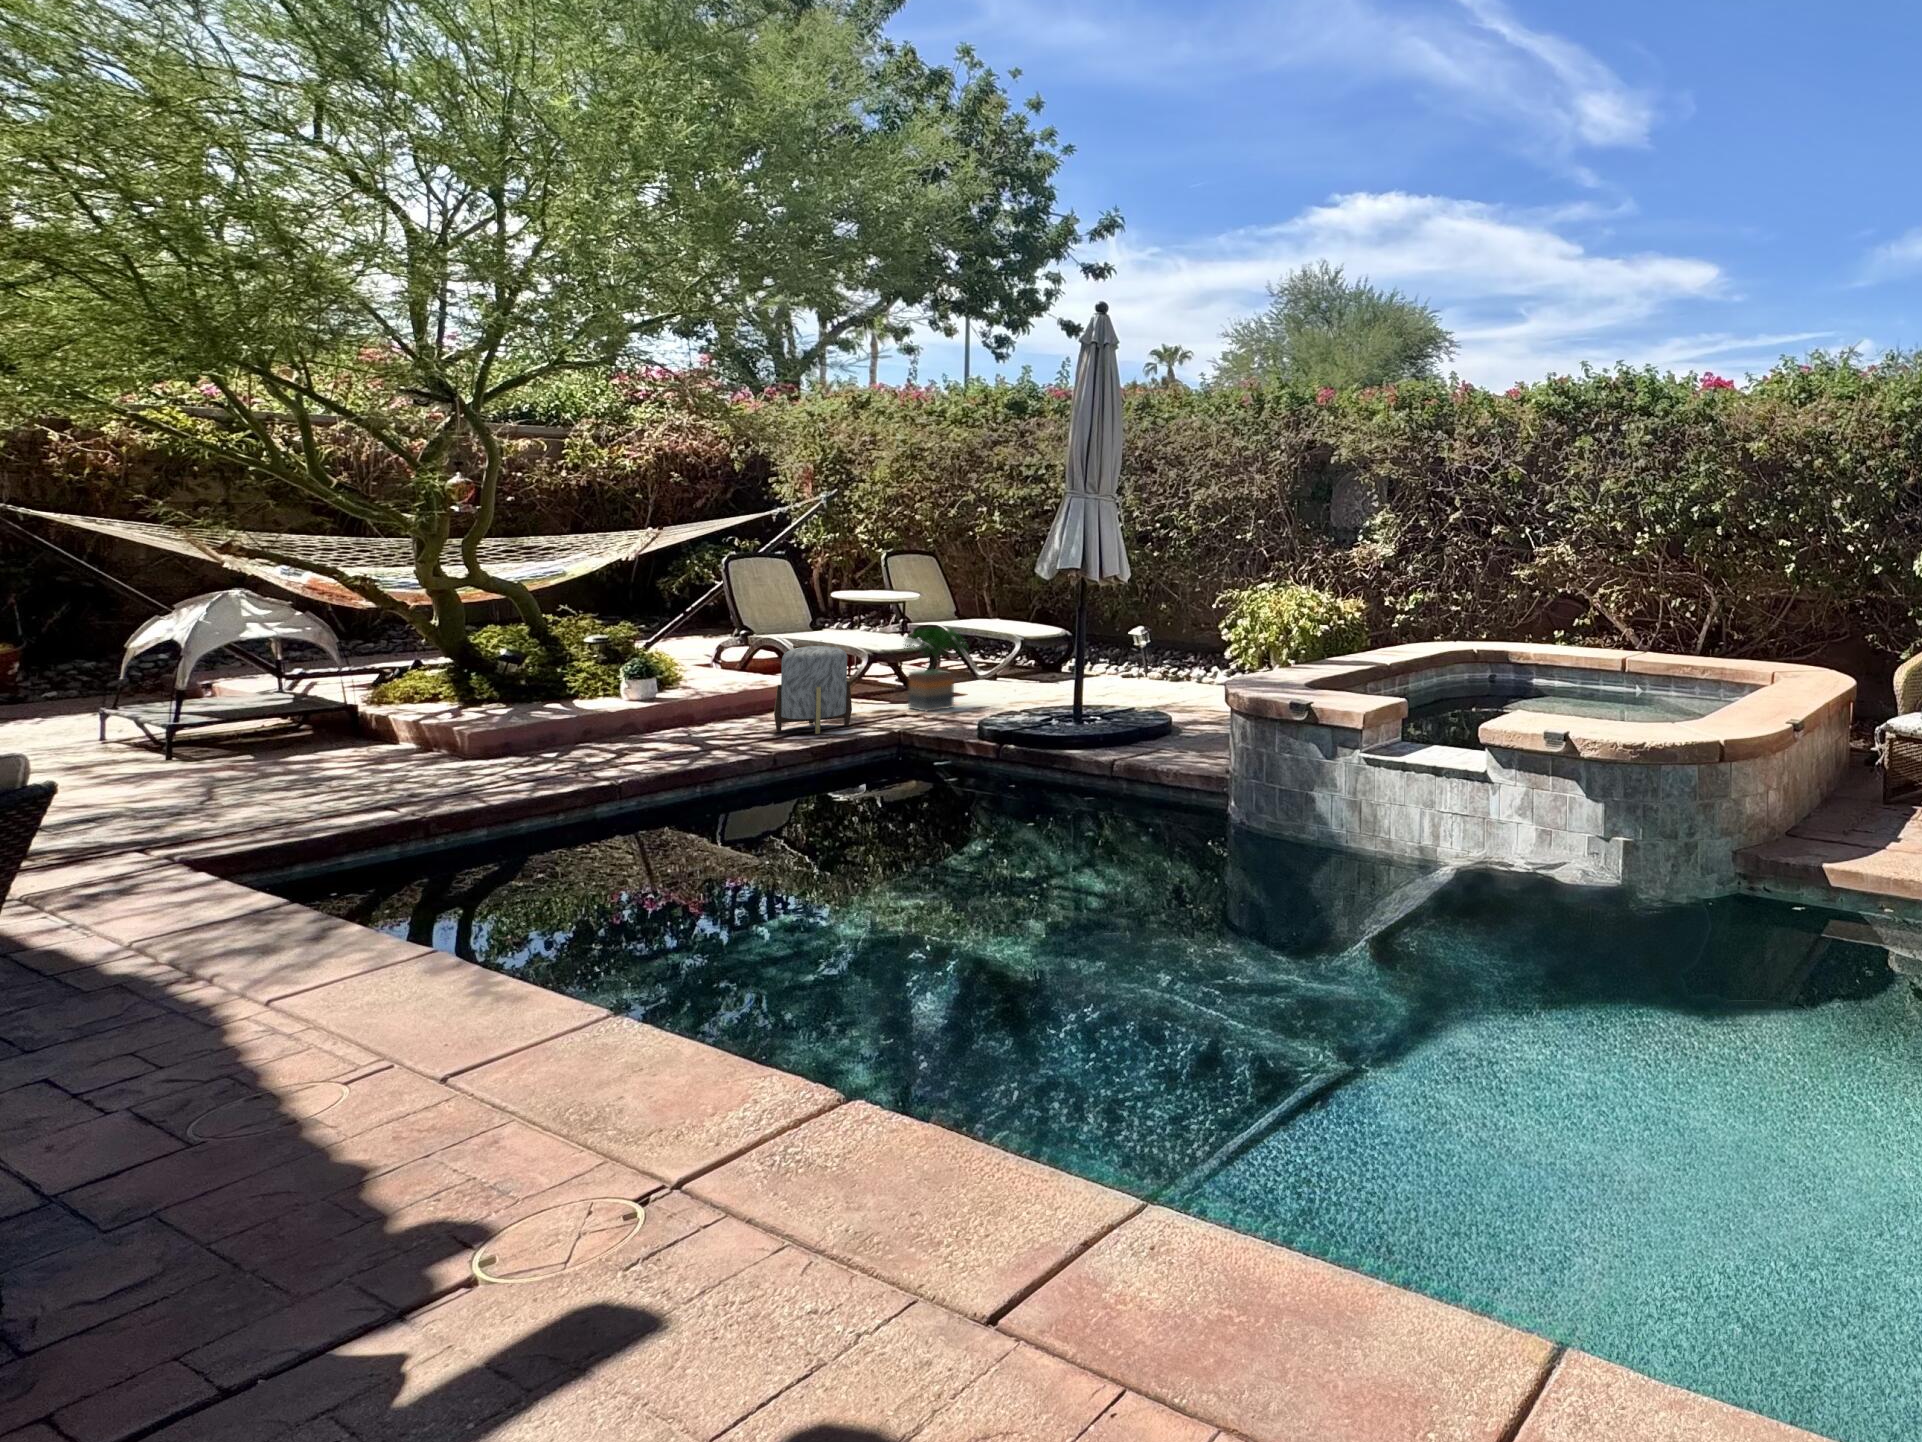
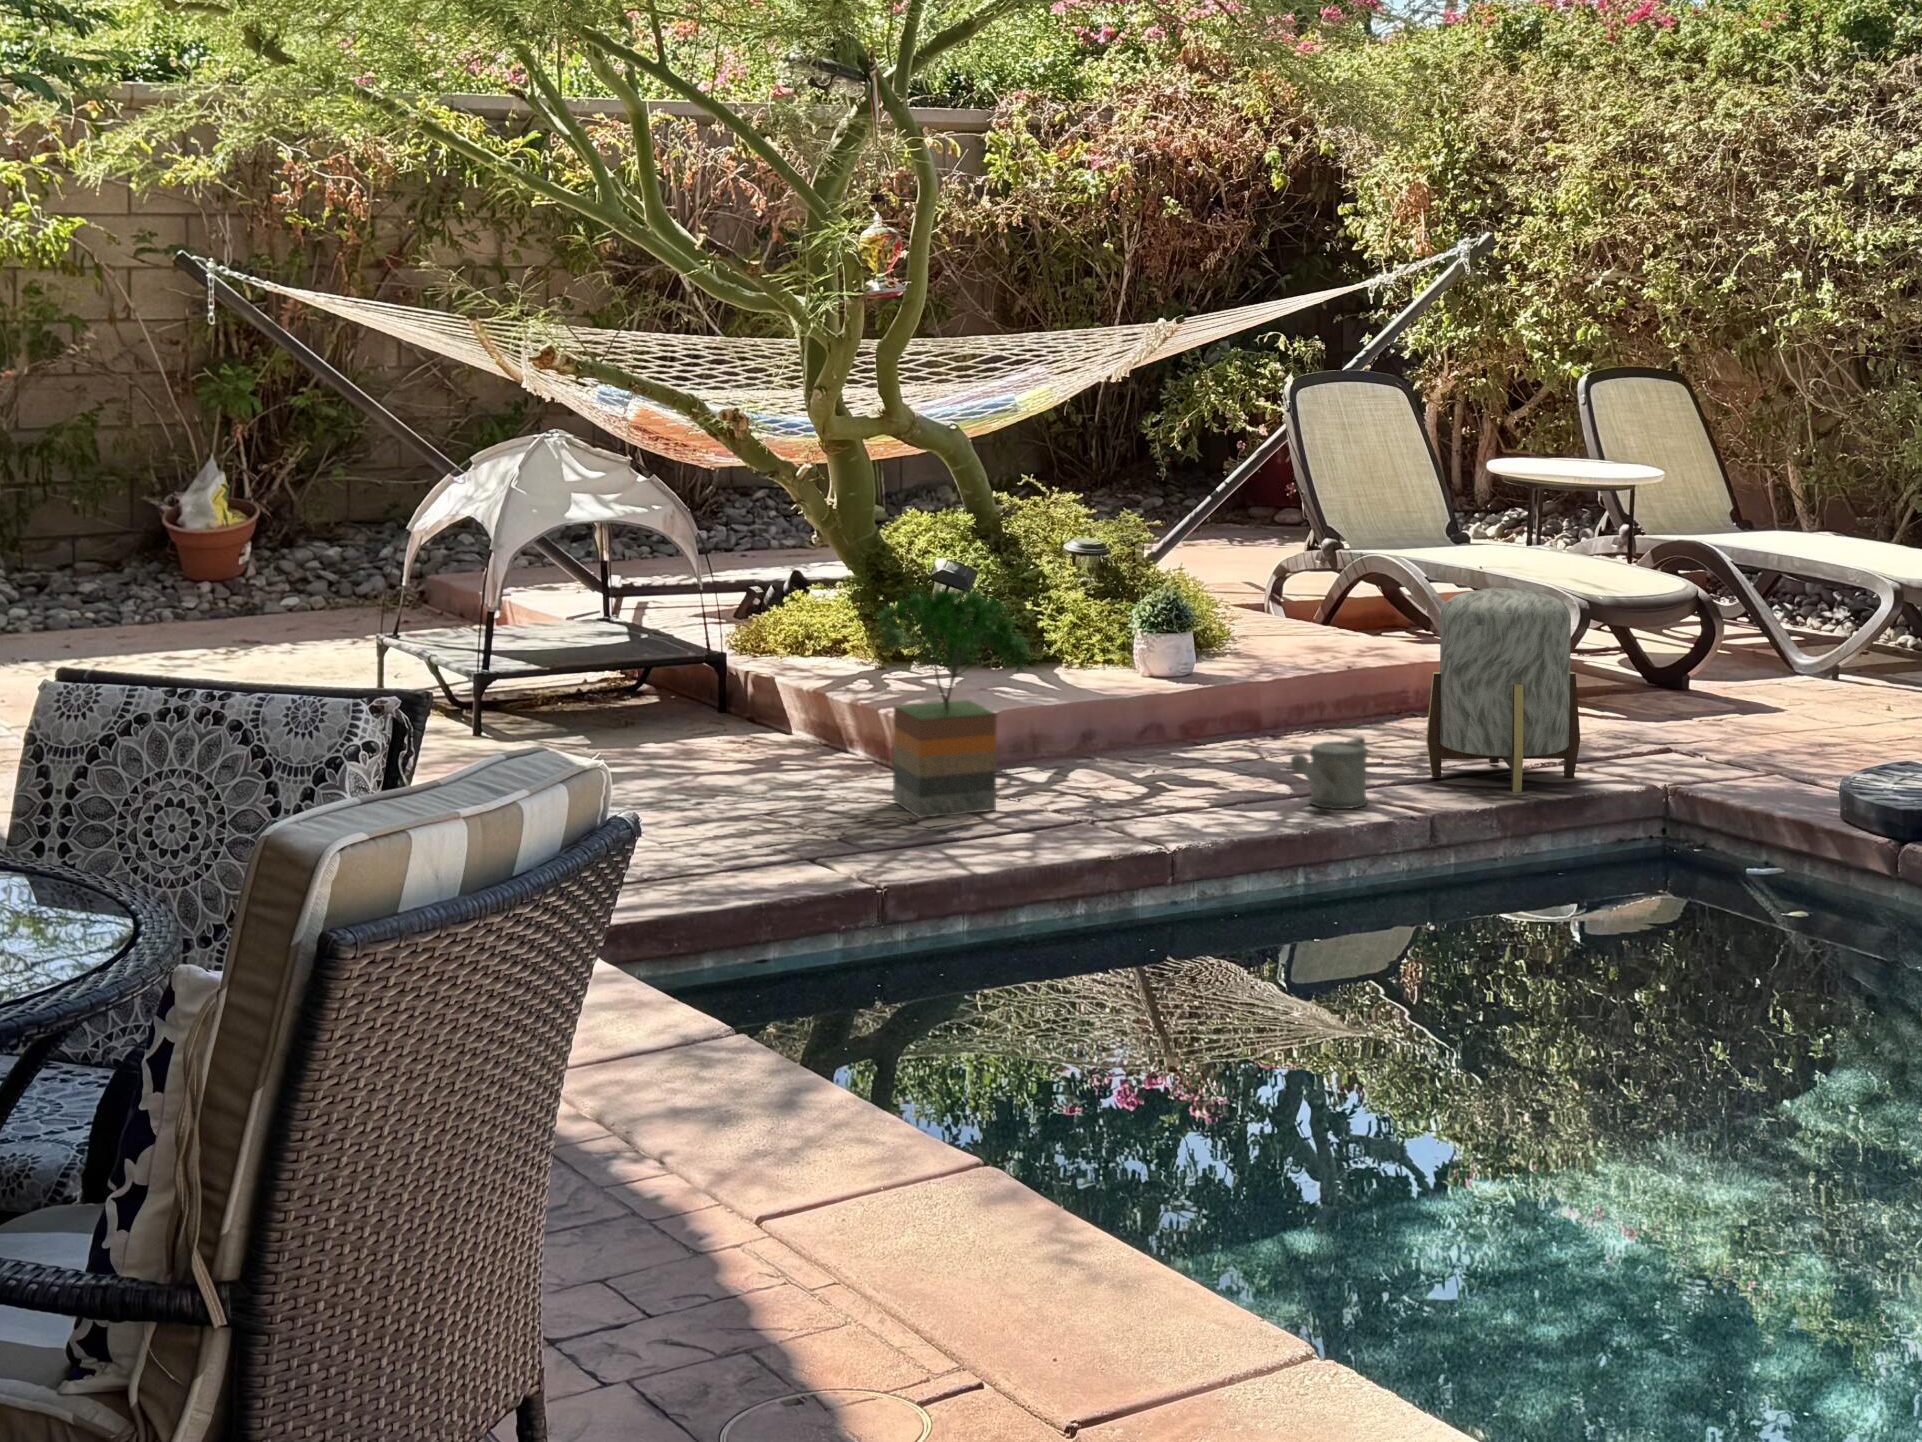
potted tree: present [904,628,968,711] -> present [876,587,1030,818]
watering can: none [694,715,739,748] -> present [1291,737,1368,809]

